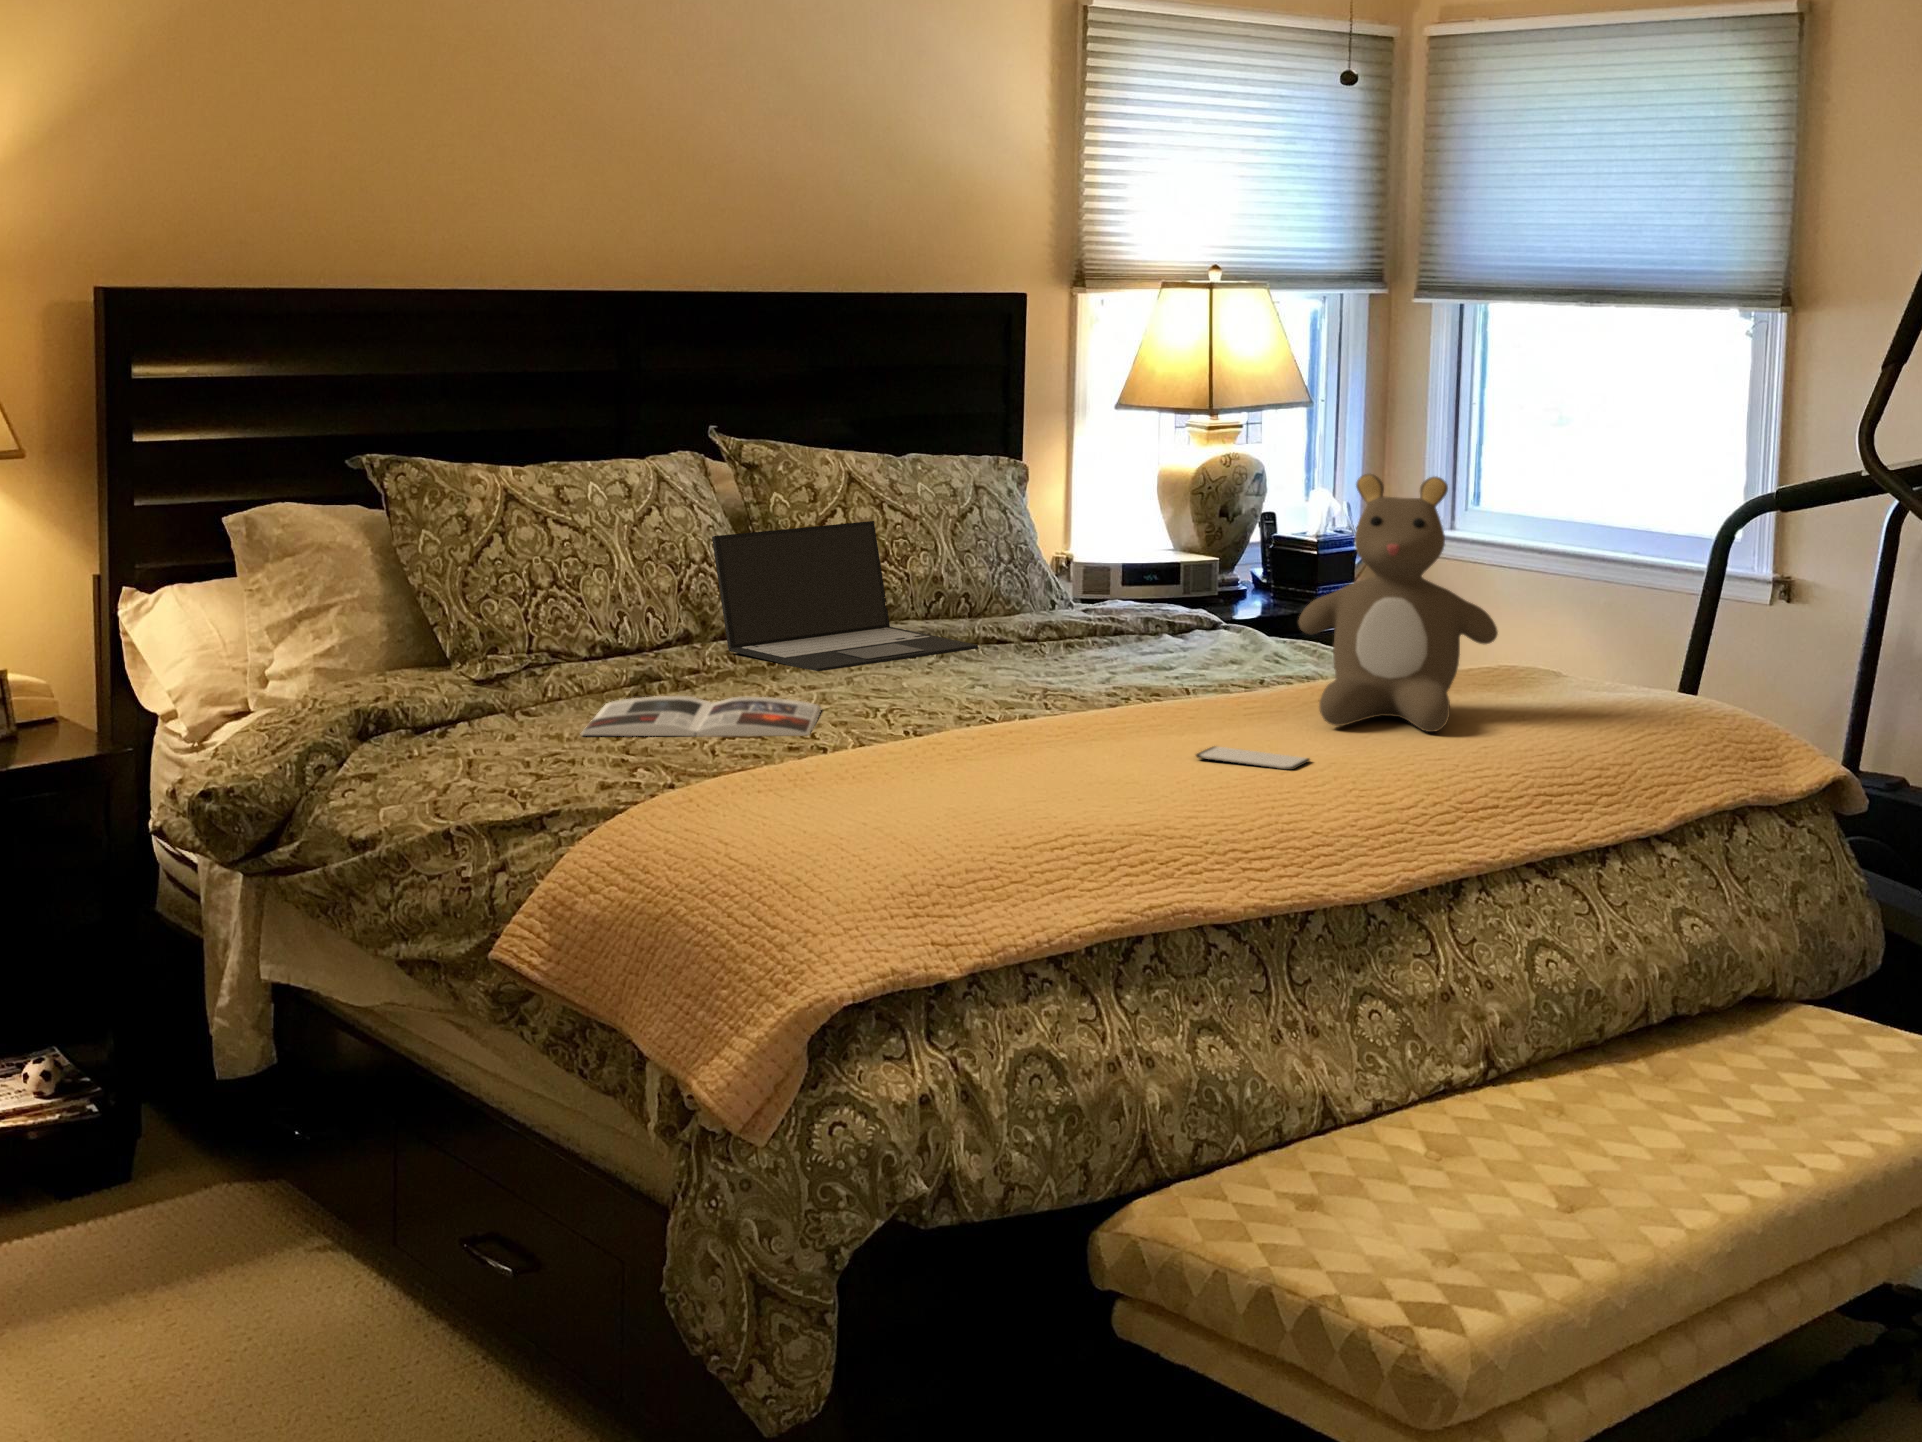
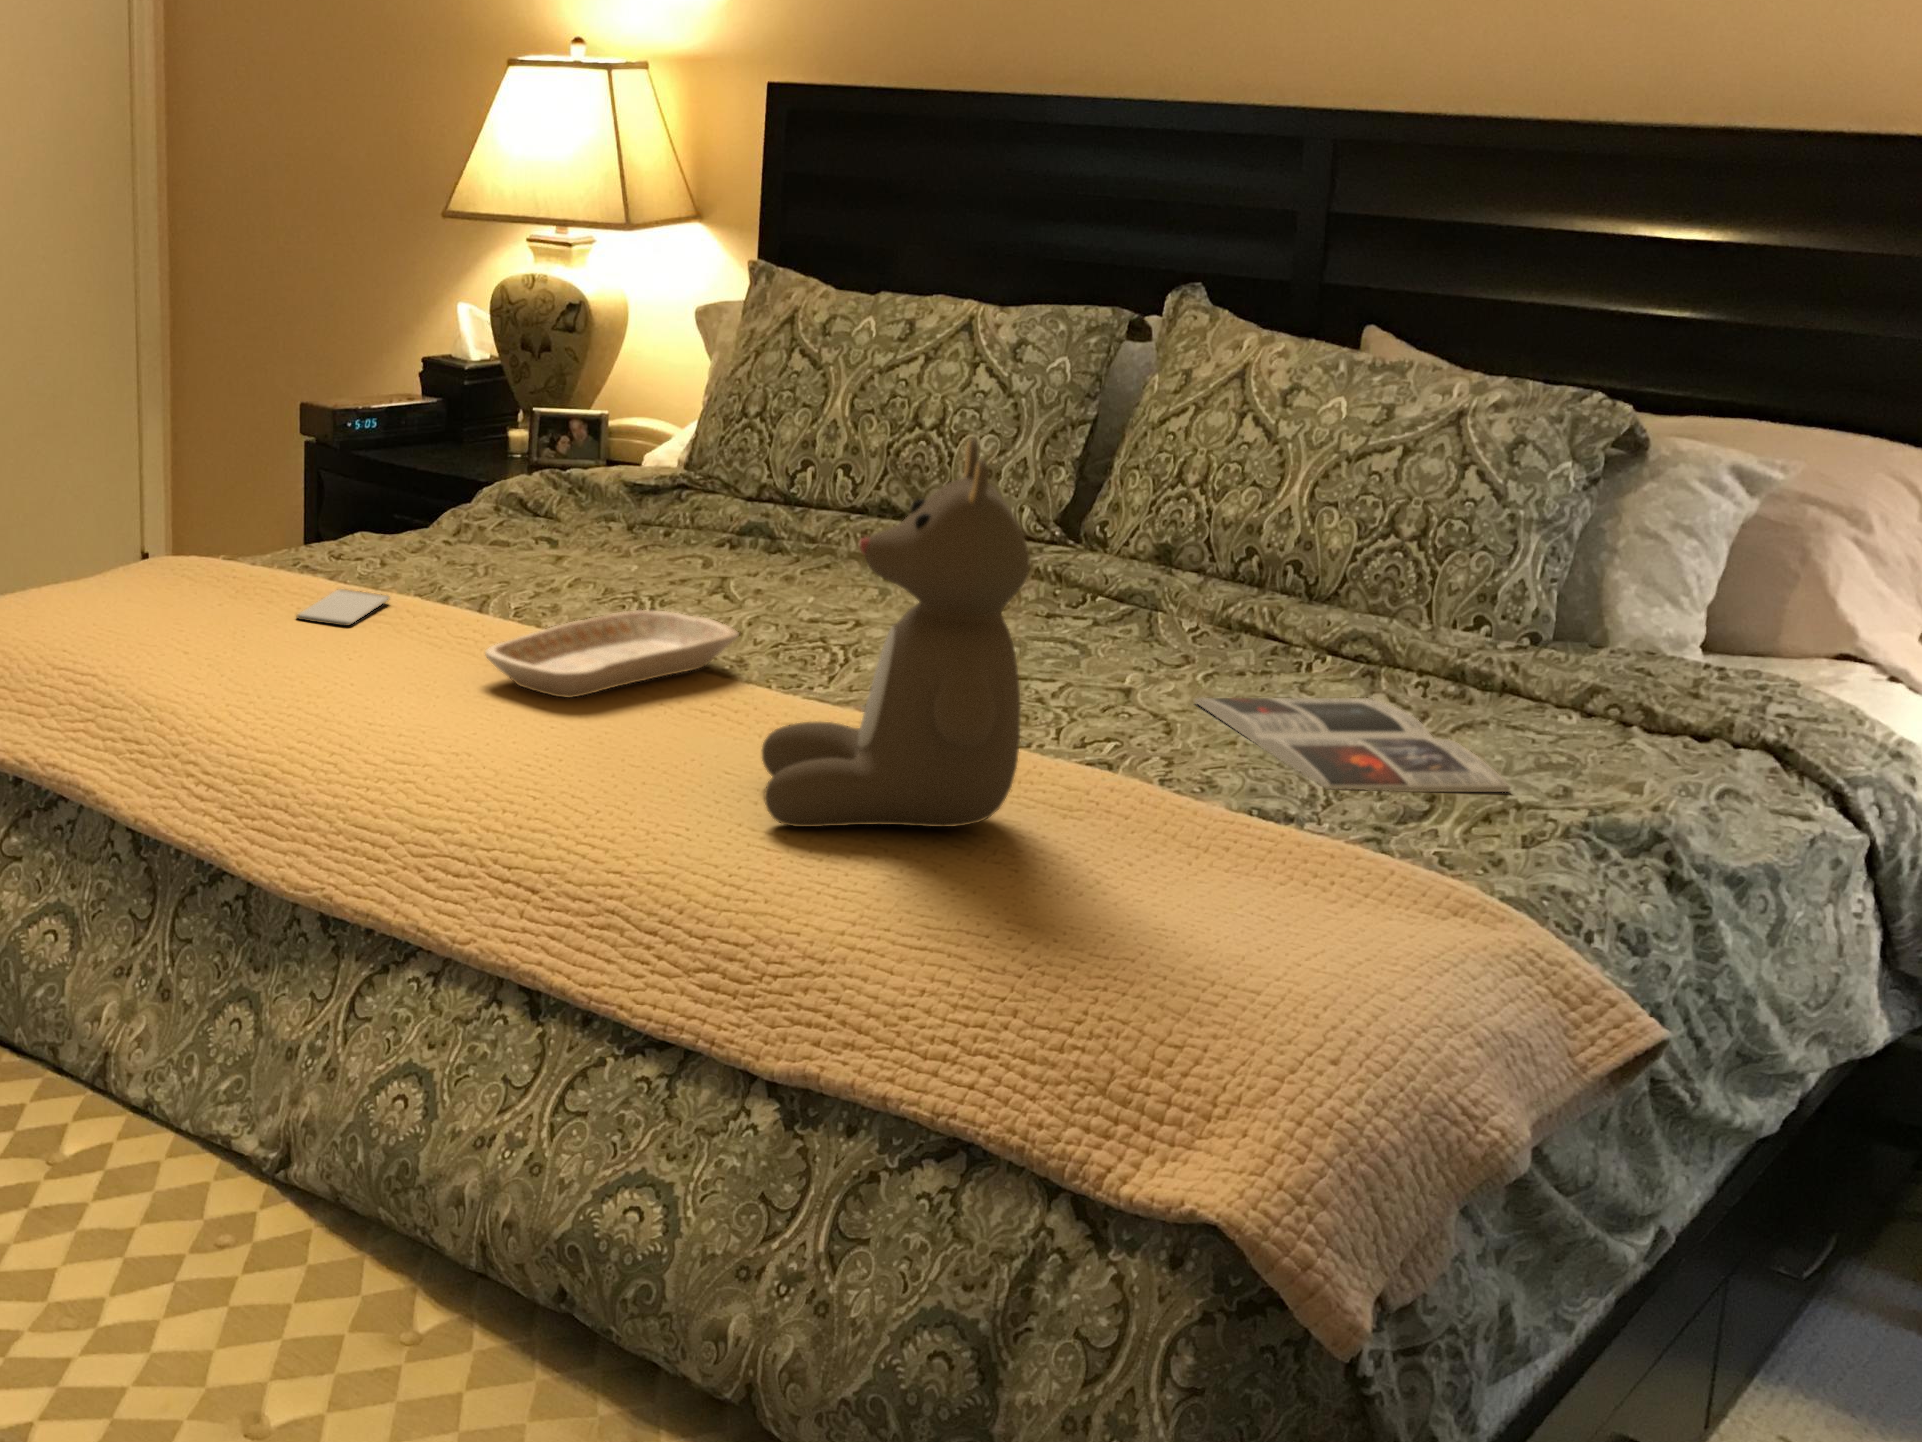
laptop: present [712,521,978,671] -> none [1012,426,1398,668]
tray: none [962,692,1159,757] -> present [485,610,739,698]
magazine: present [581,696,821,736] -> present [1194,698,1510,792]
smartphone: present [1196,746,1310,770] -> present [297,589,389,626]

